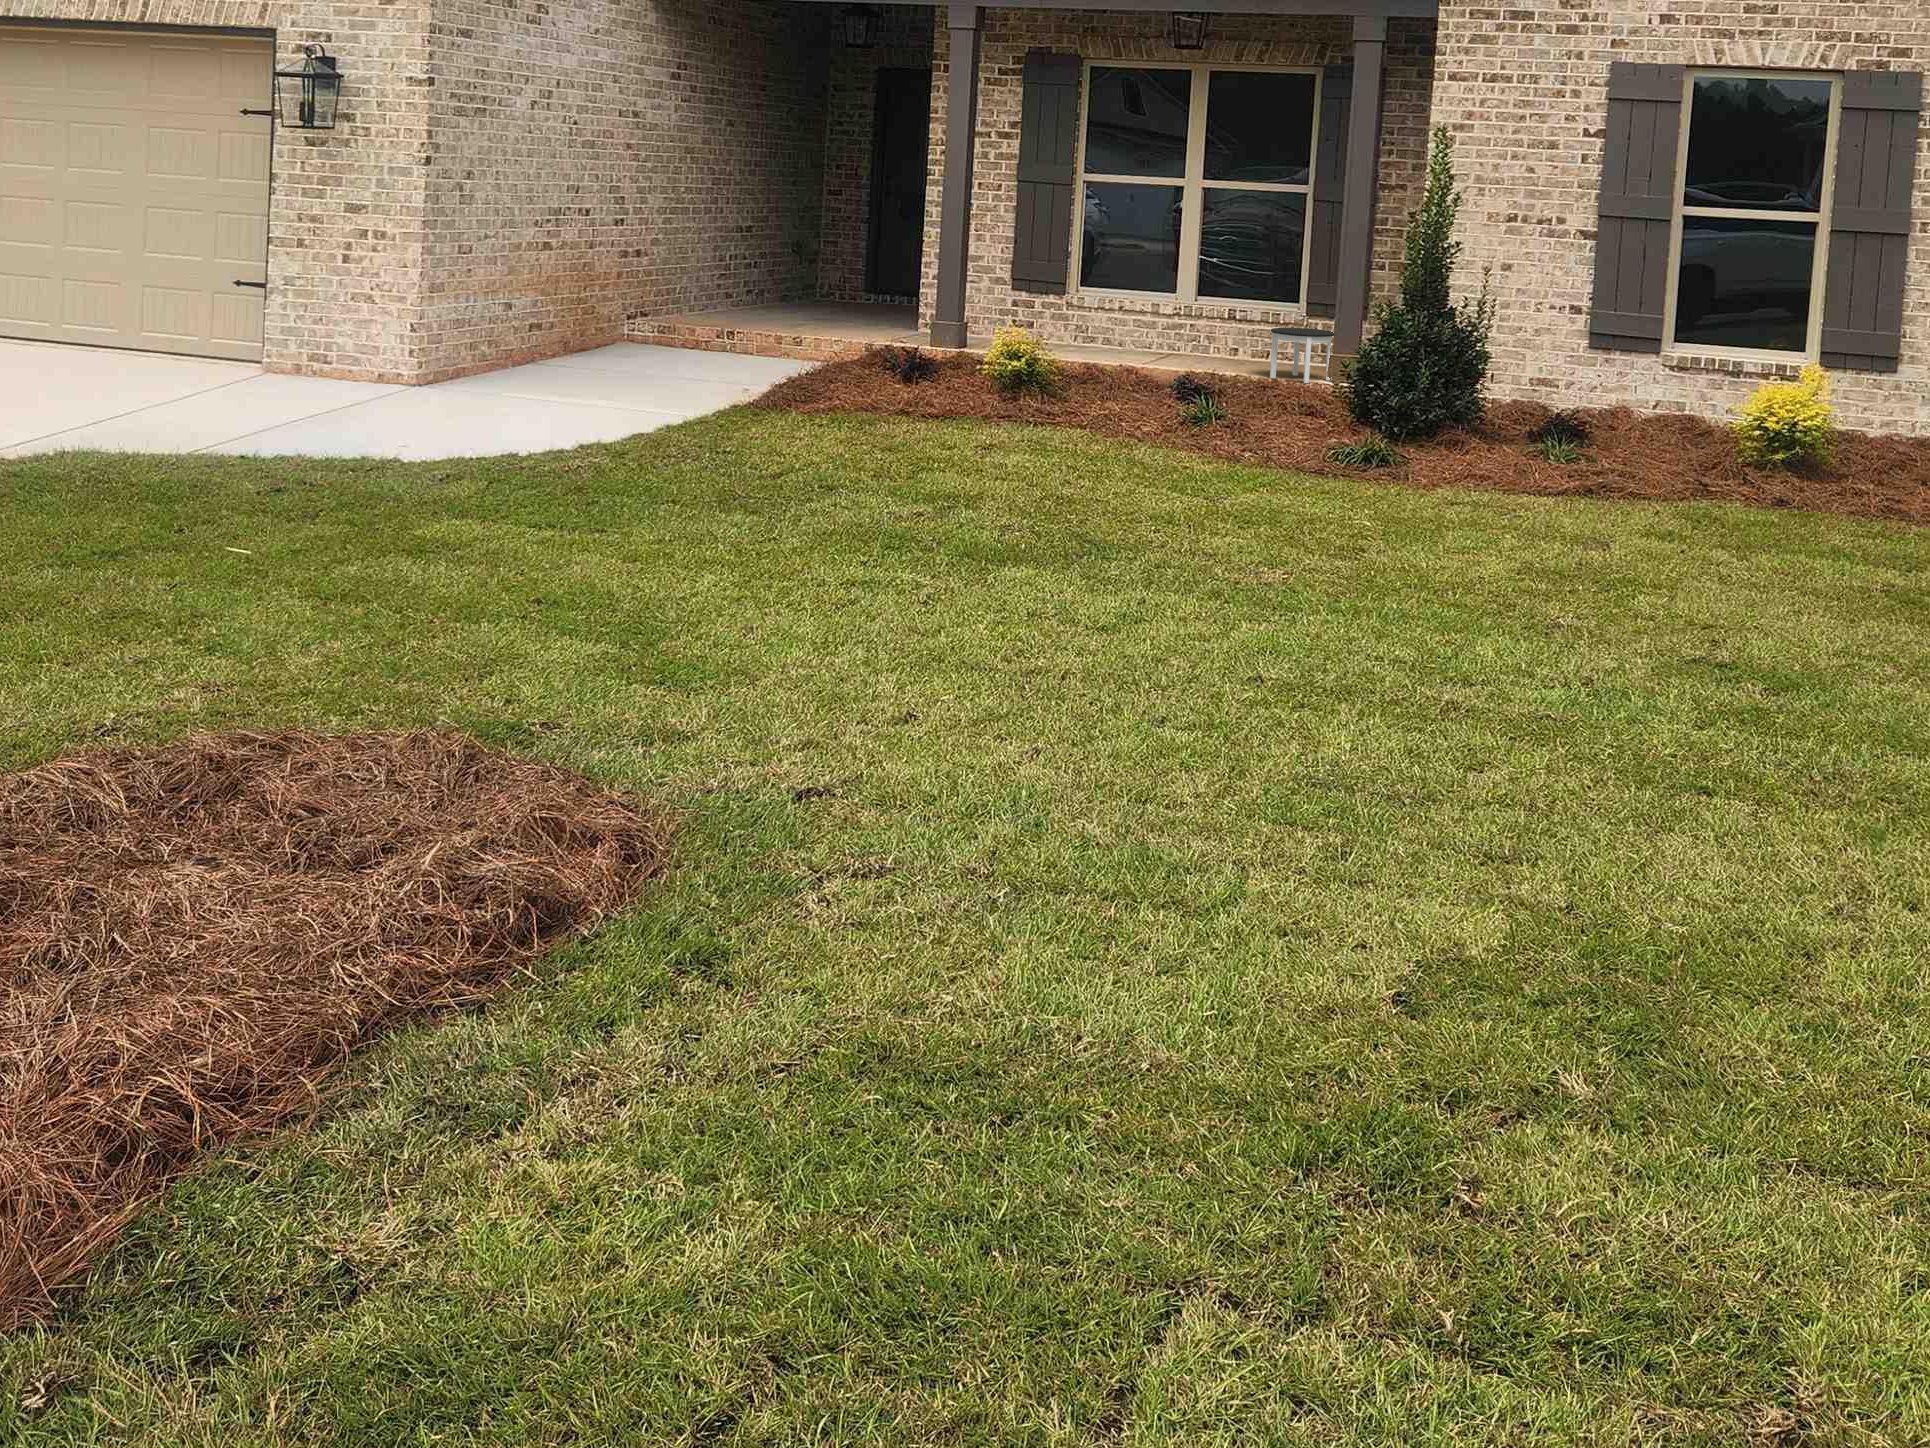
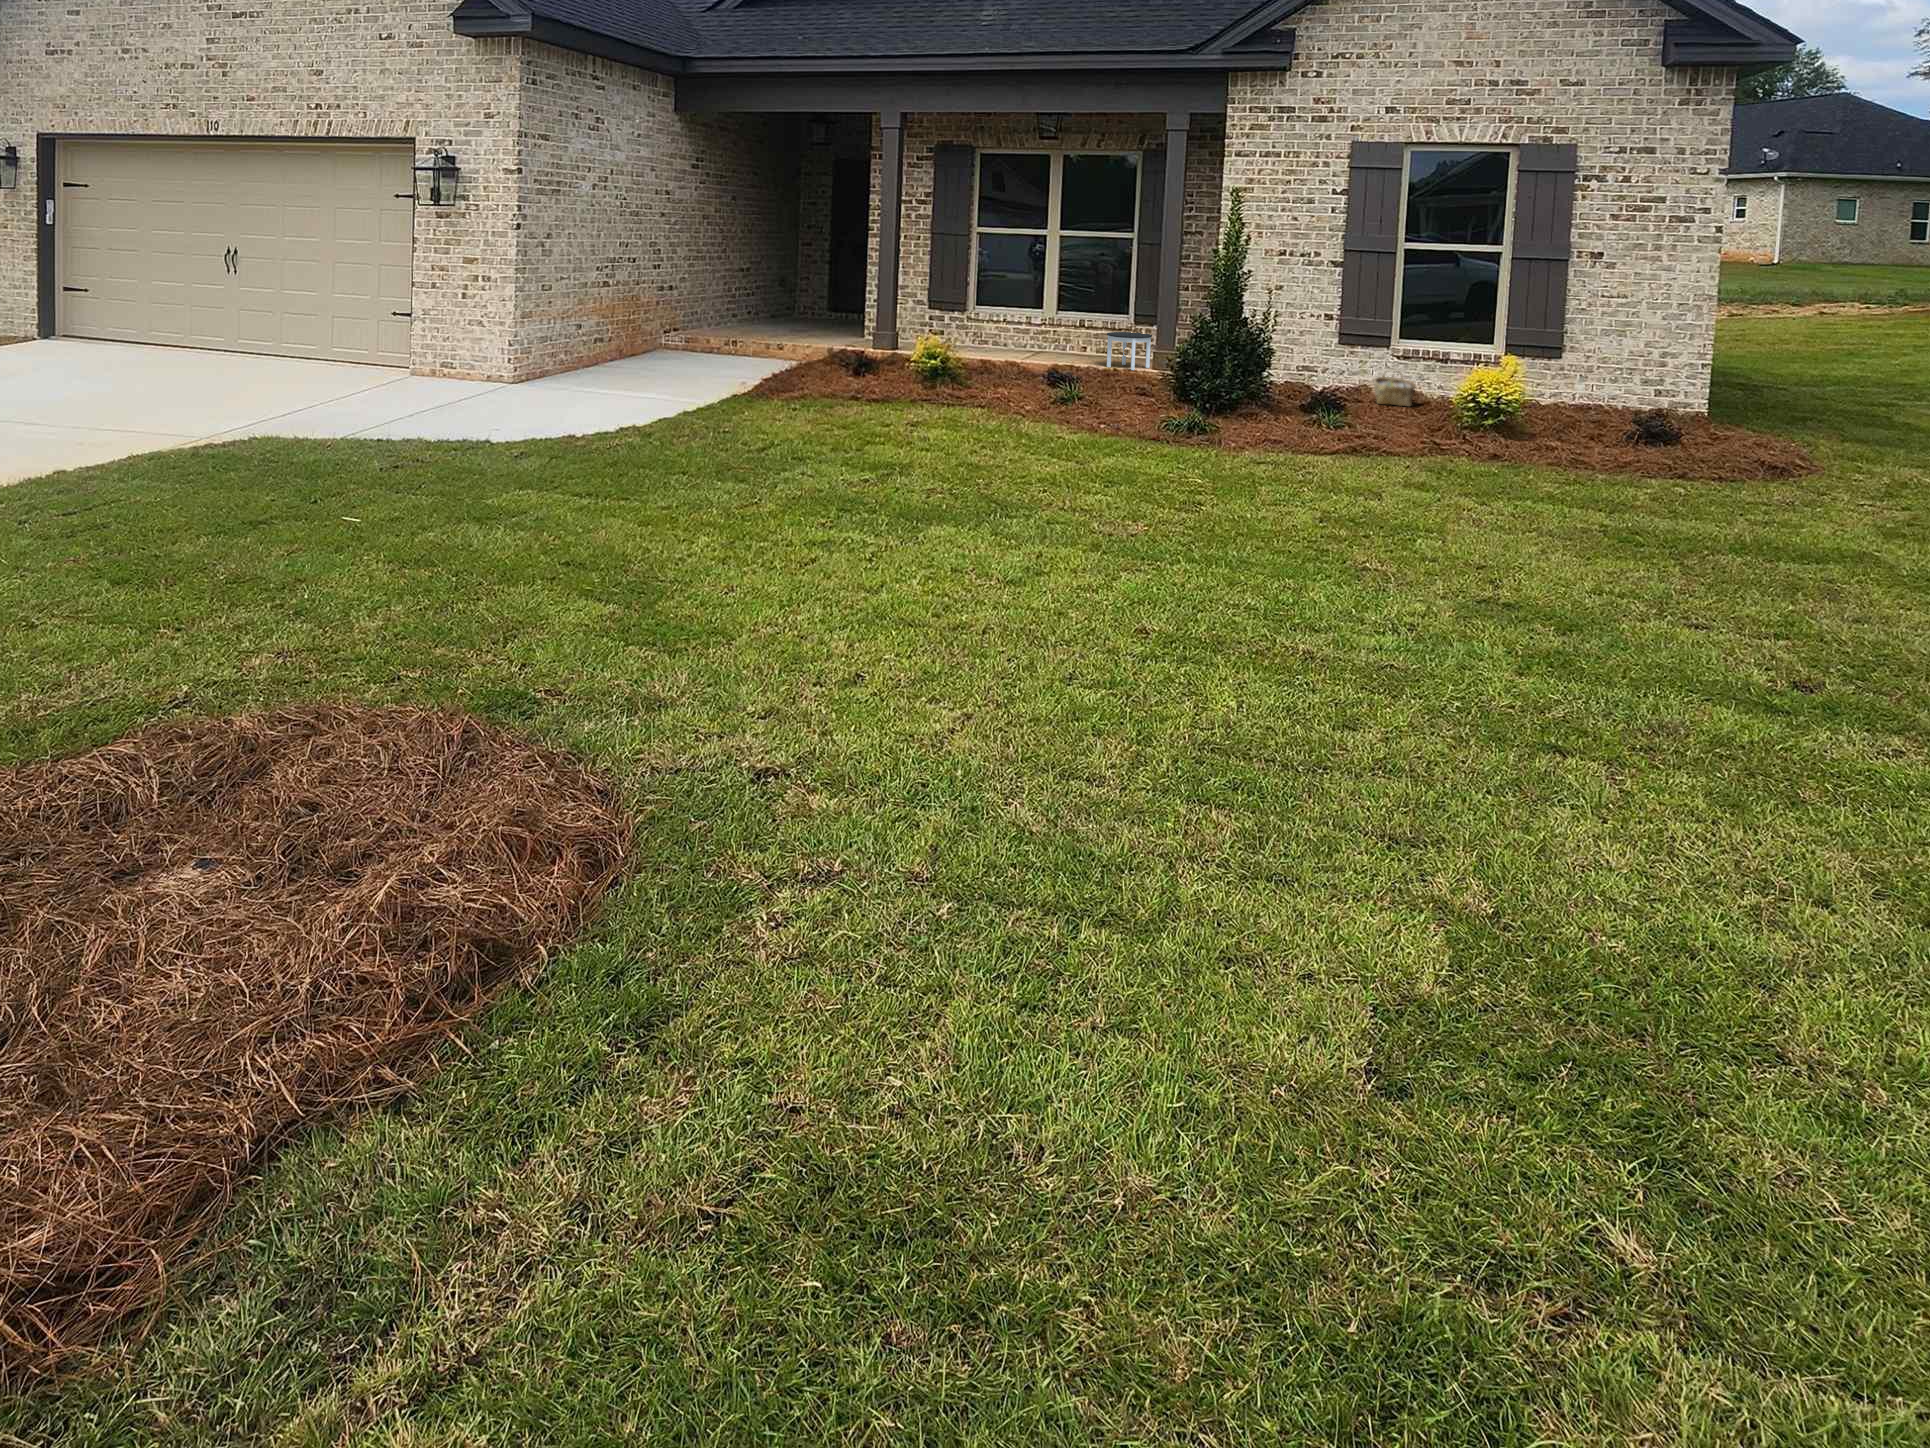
woven basket: none [1636,384,1693,436] -> present [1374,371,1416,406]

